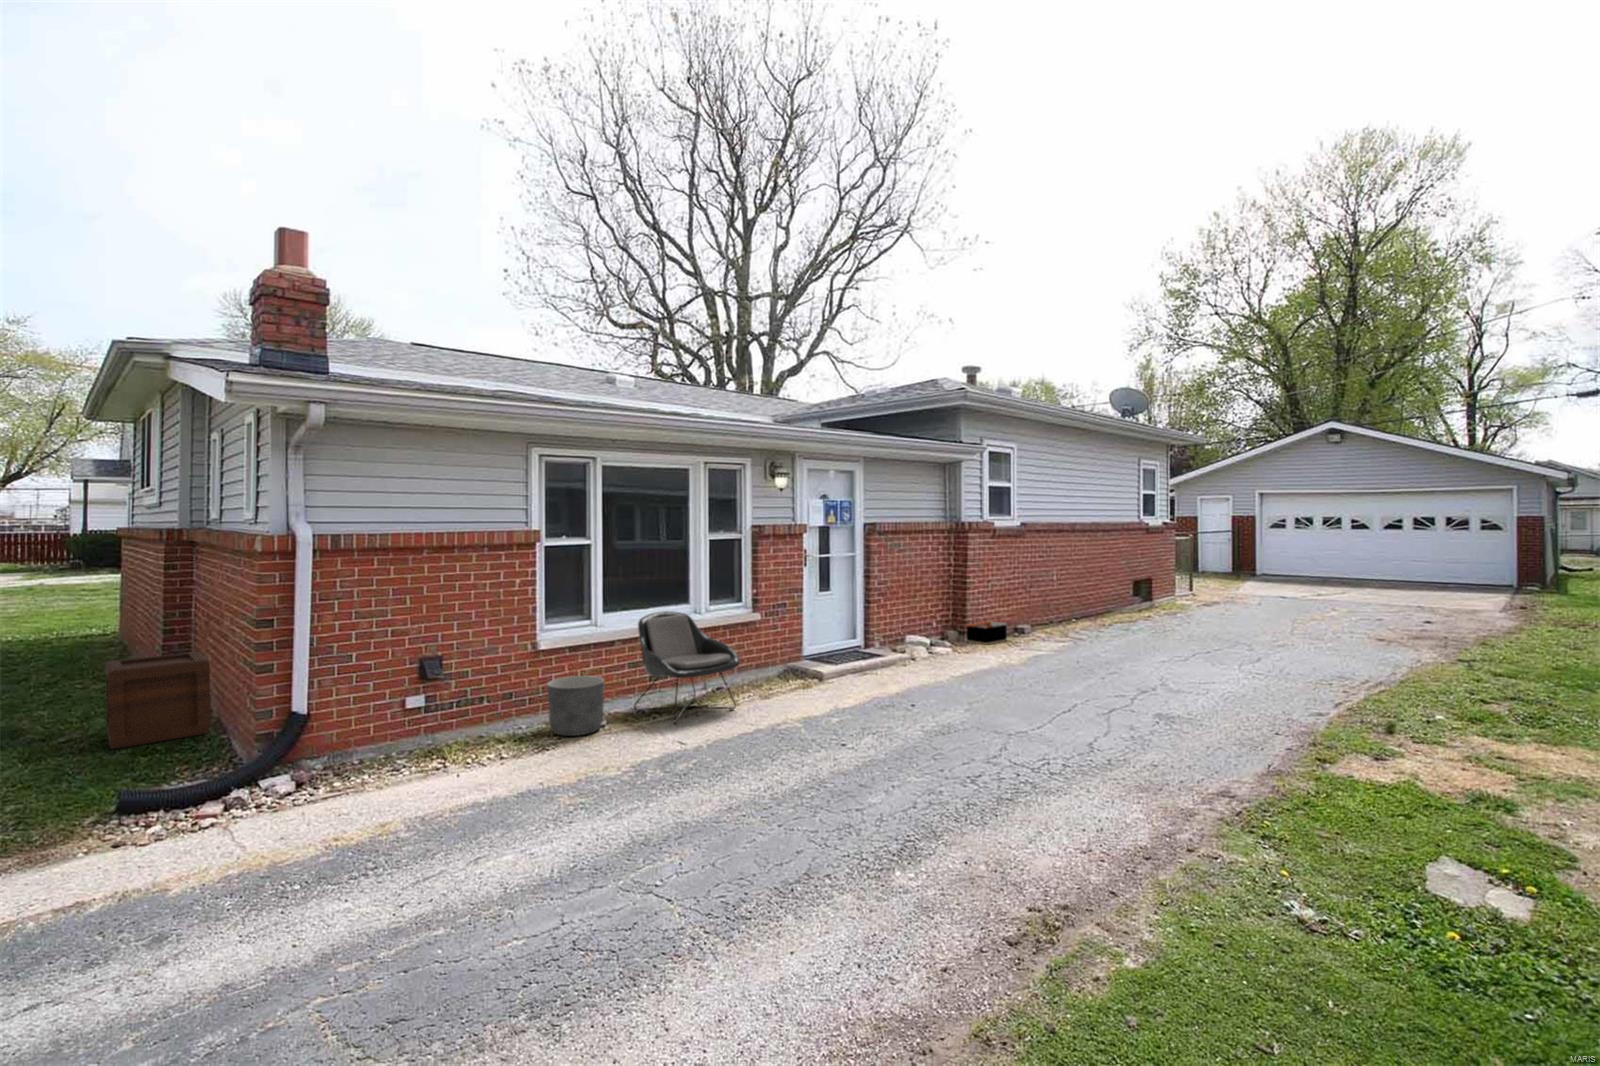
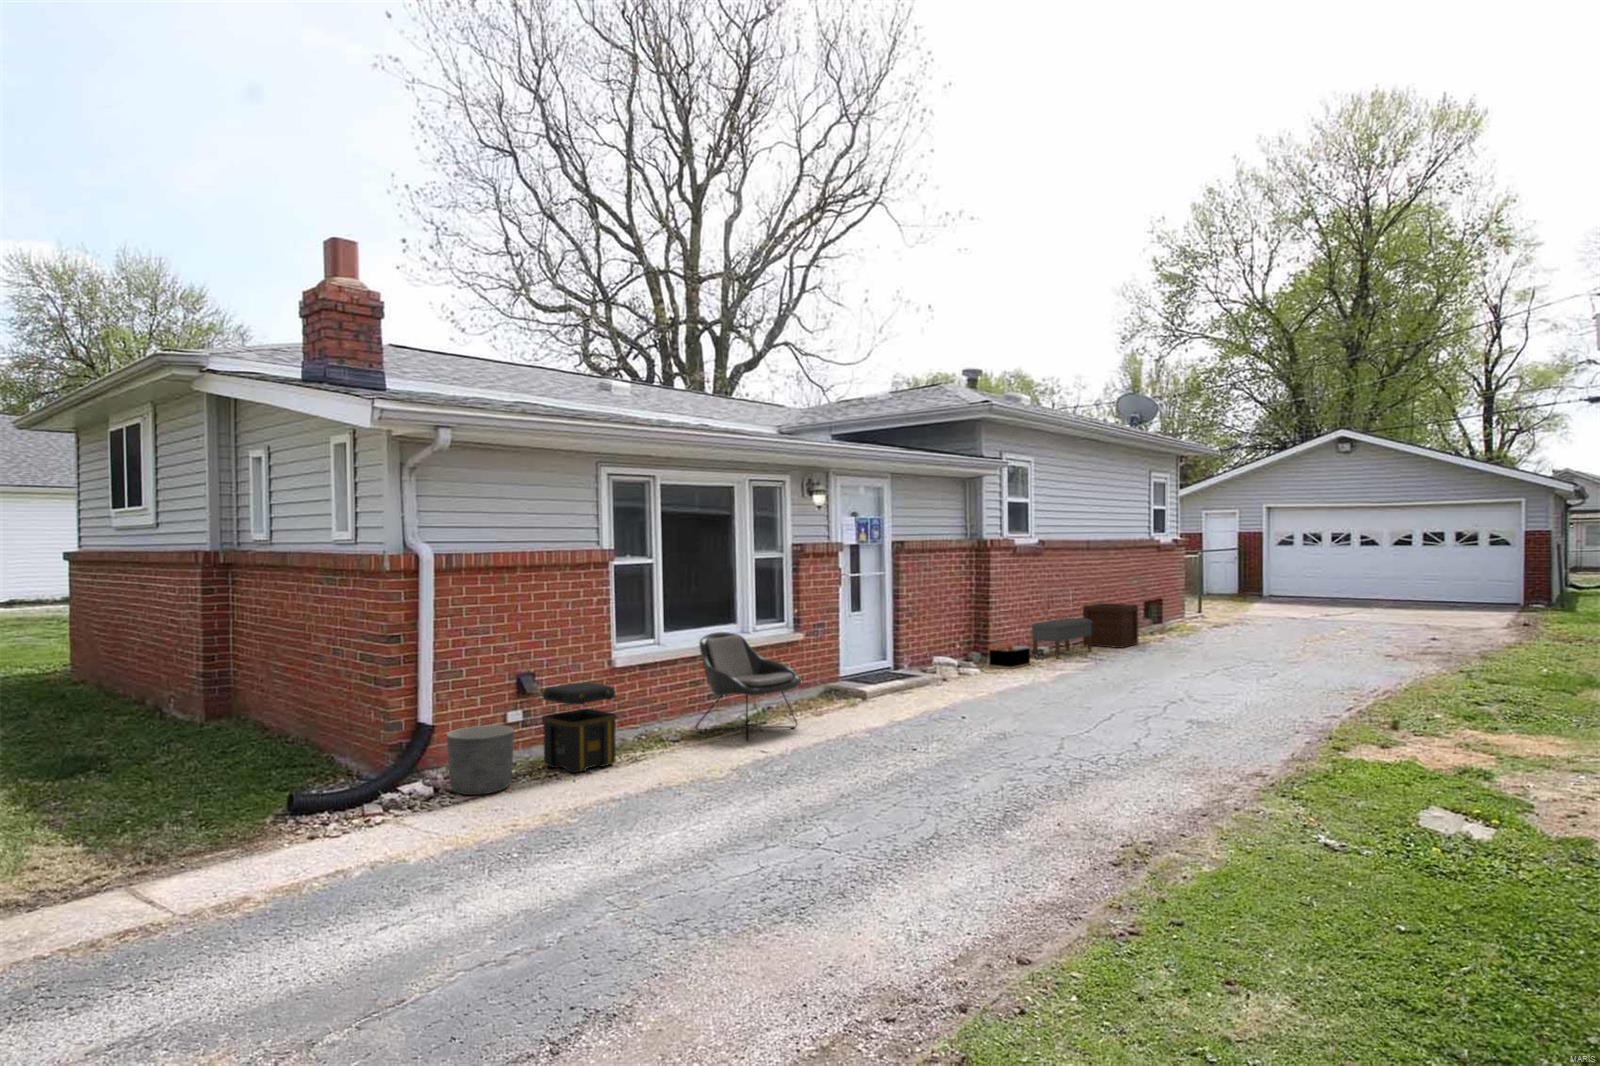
bench: none [1012,595,1073,635] -> present [1031,618,1092,659]
wooden crate: present [105,652,211,749] -> present [1083,603,1139,648]
toolbox: none [445,664,522,761] -> present [542,682,617,773]
planter: present [547,676,604,736] -> present [447,725,514,795]

